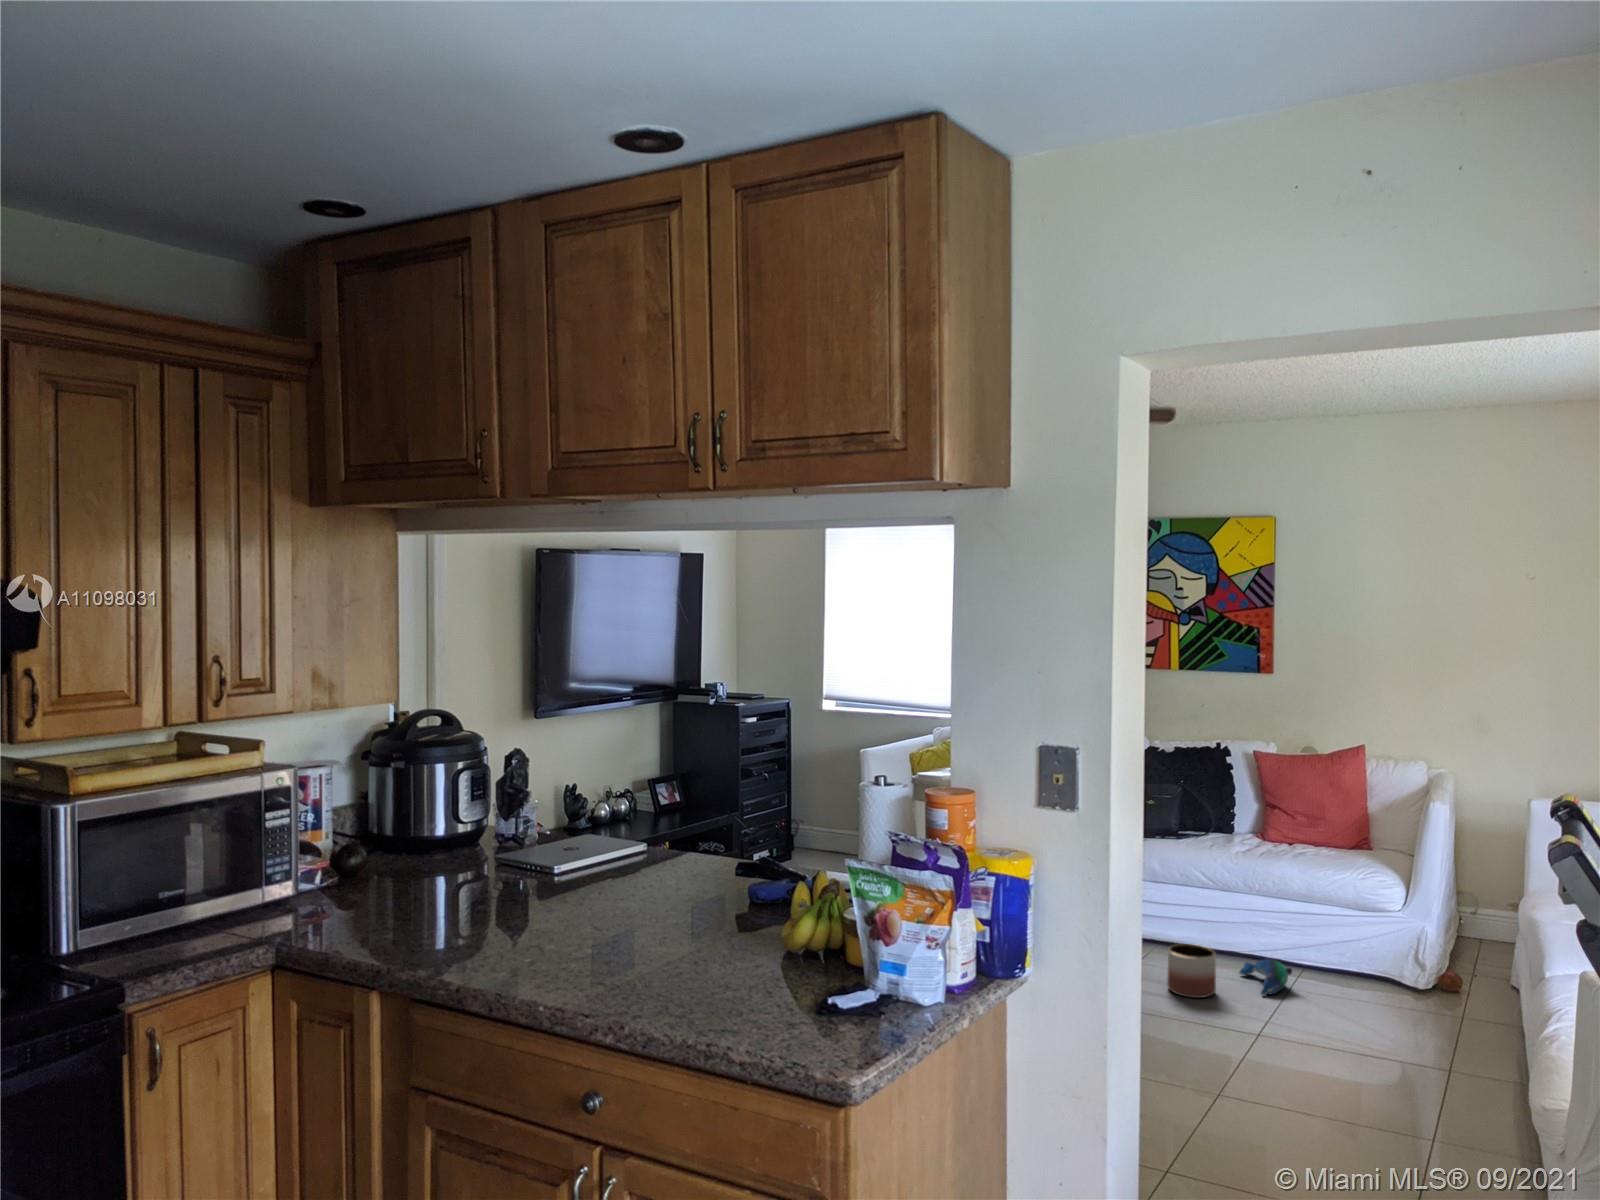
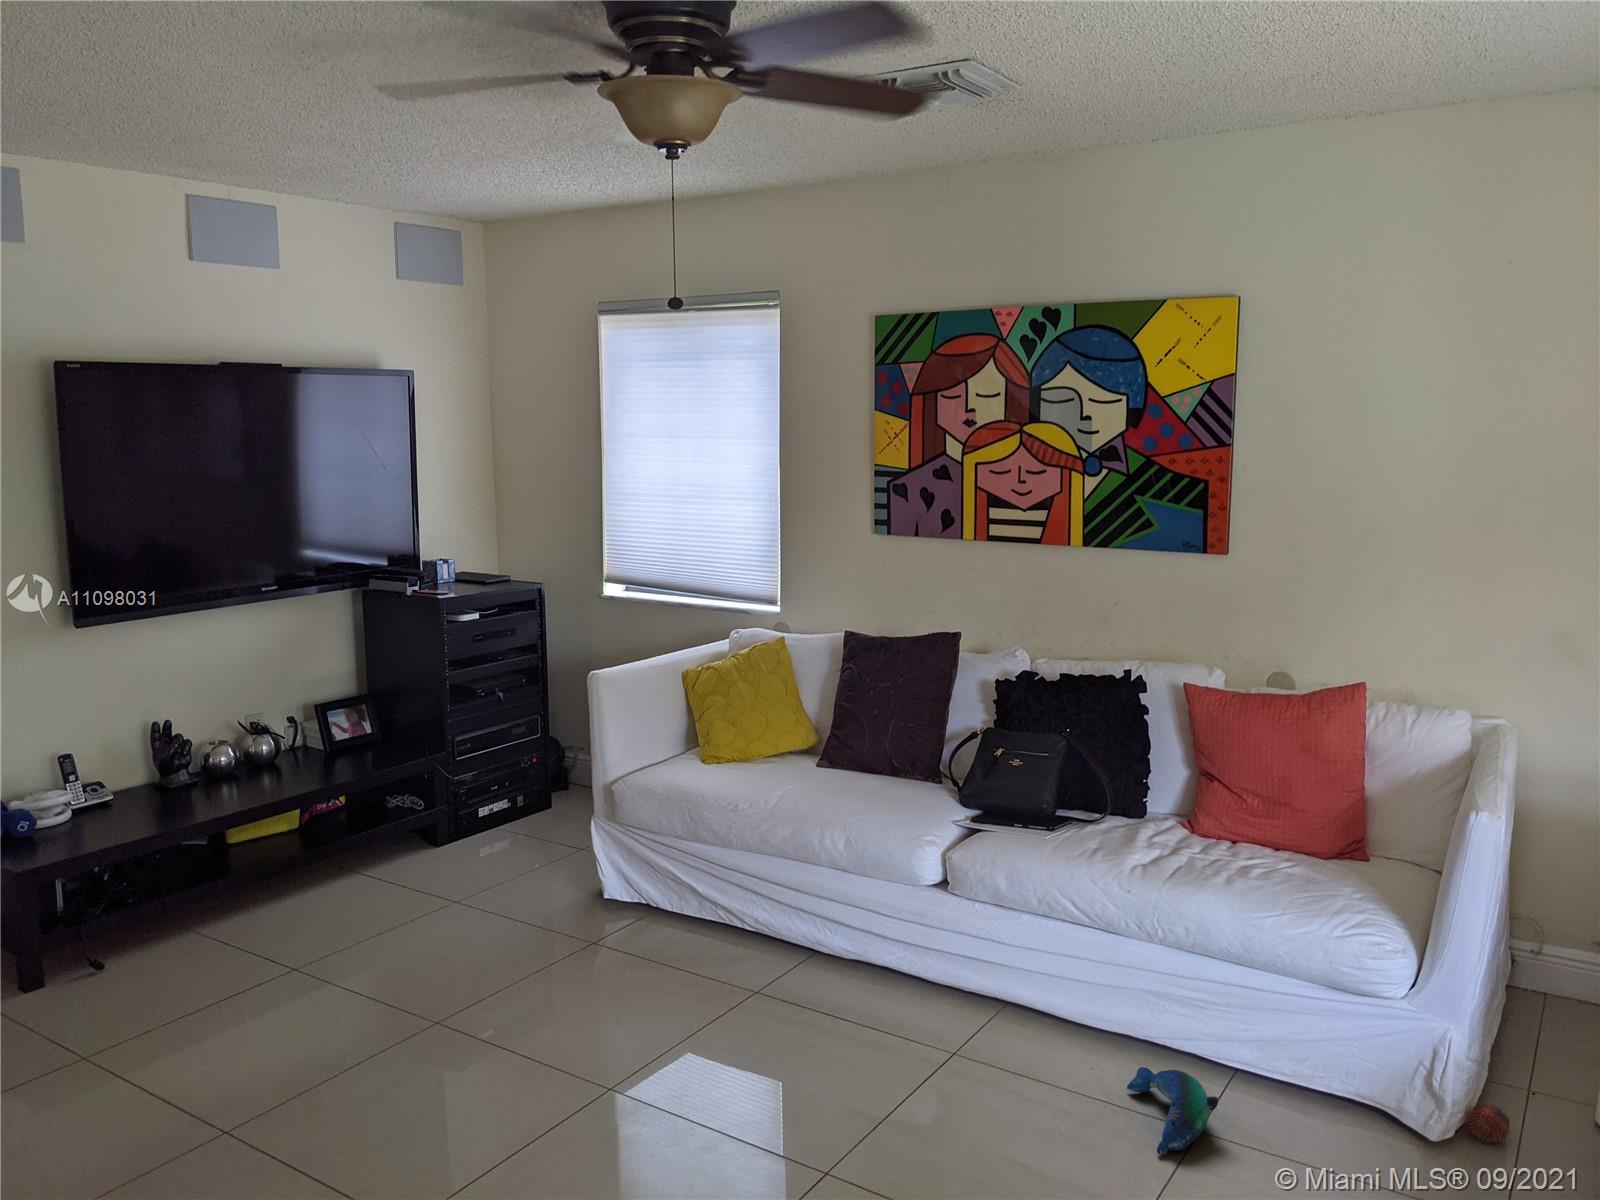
planter: present [1167,944,1216,998] -> none [990,1051,1077,1162]

